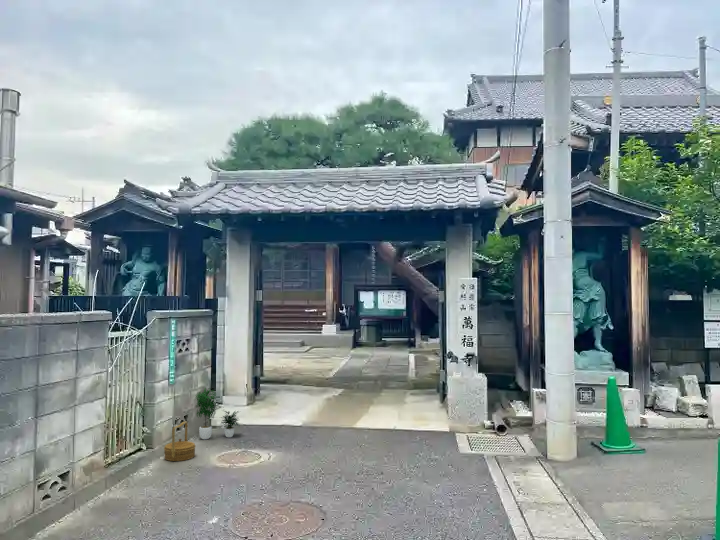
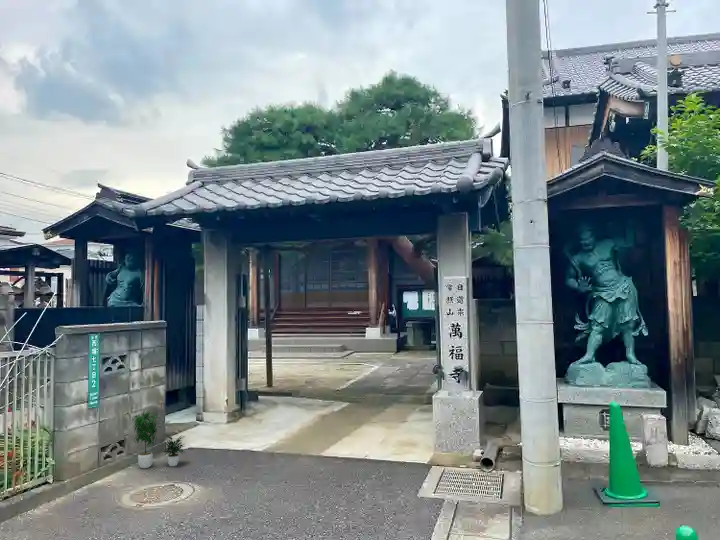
woven basket: present [164,421,196,461] -> none [78,450,116,497]

